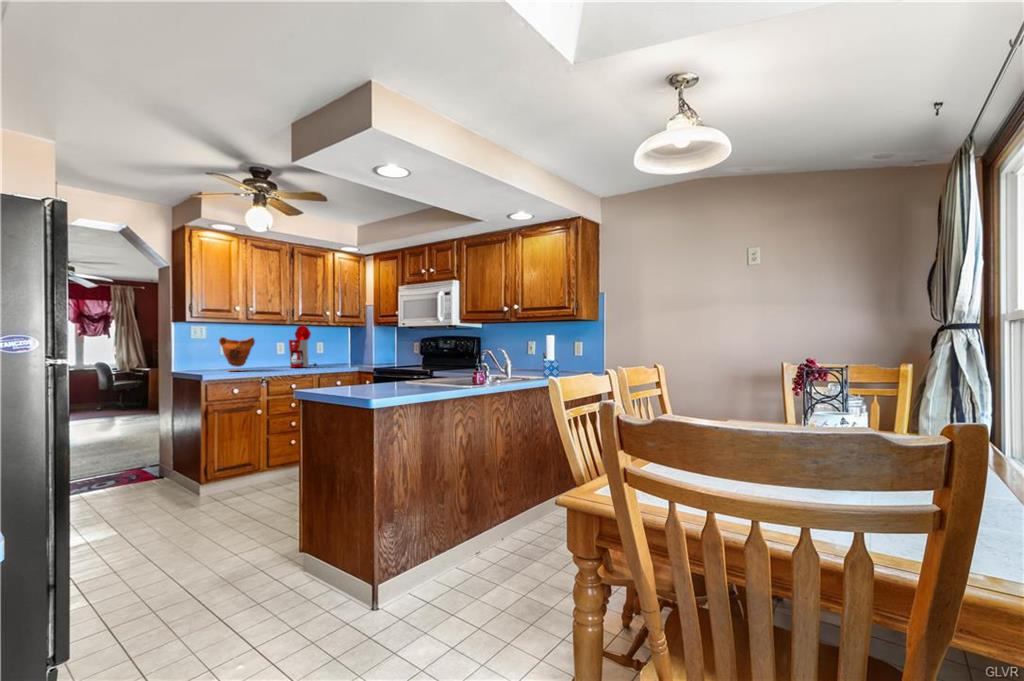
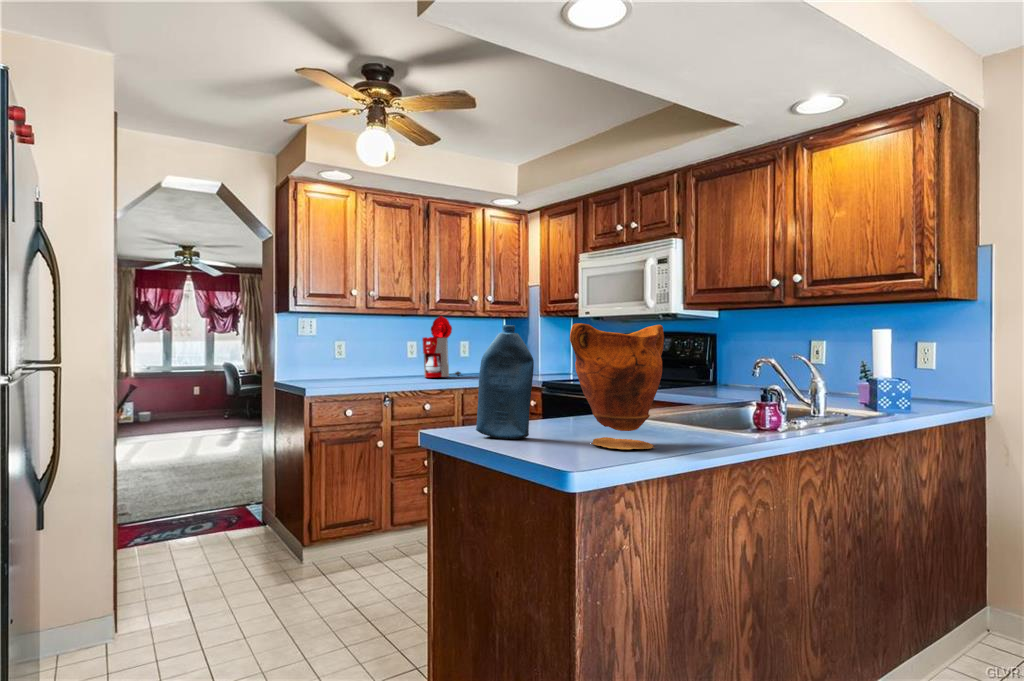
bottle: none [326,333,358,391] -> present [476,325,534,439]
vase: present [219,337,255,371] -> present [570,323,664,449]

